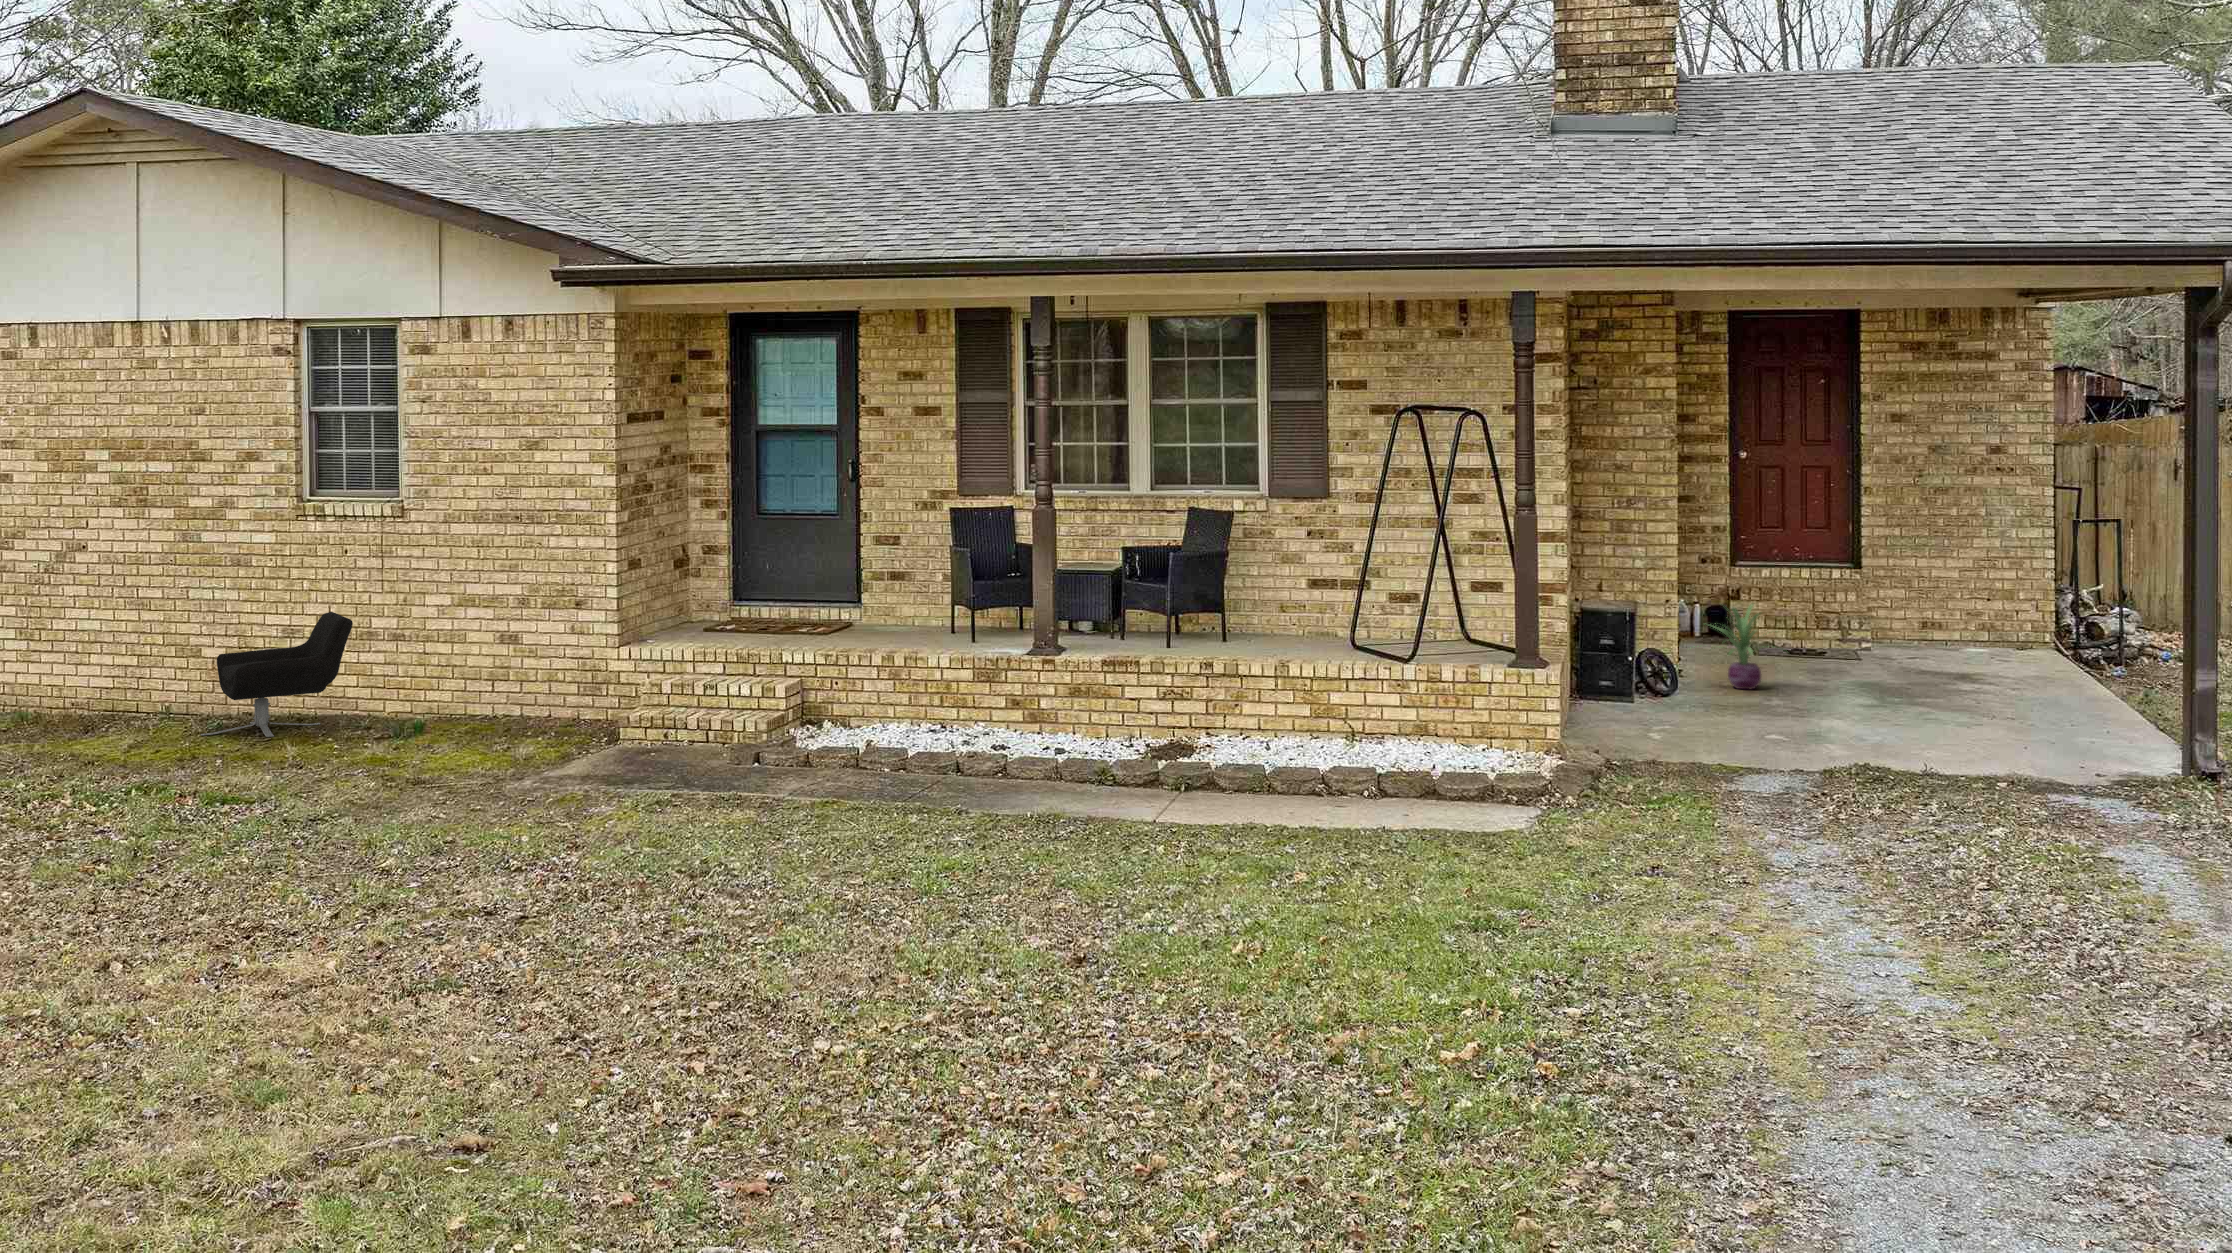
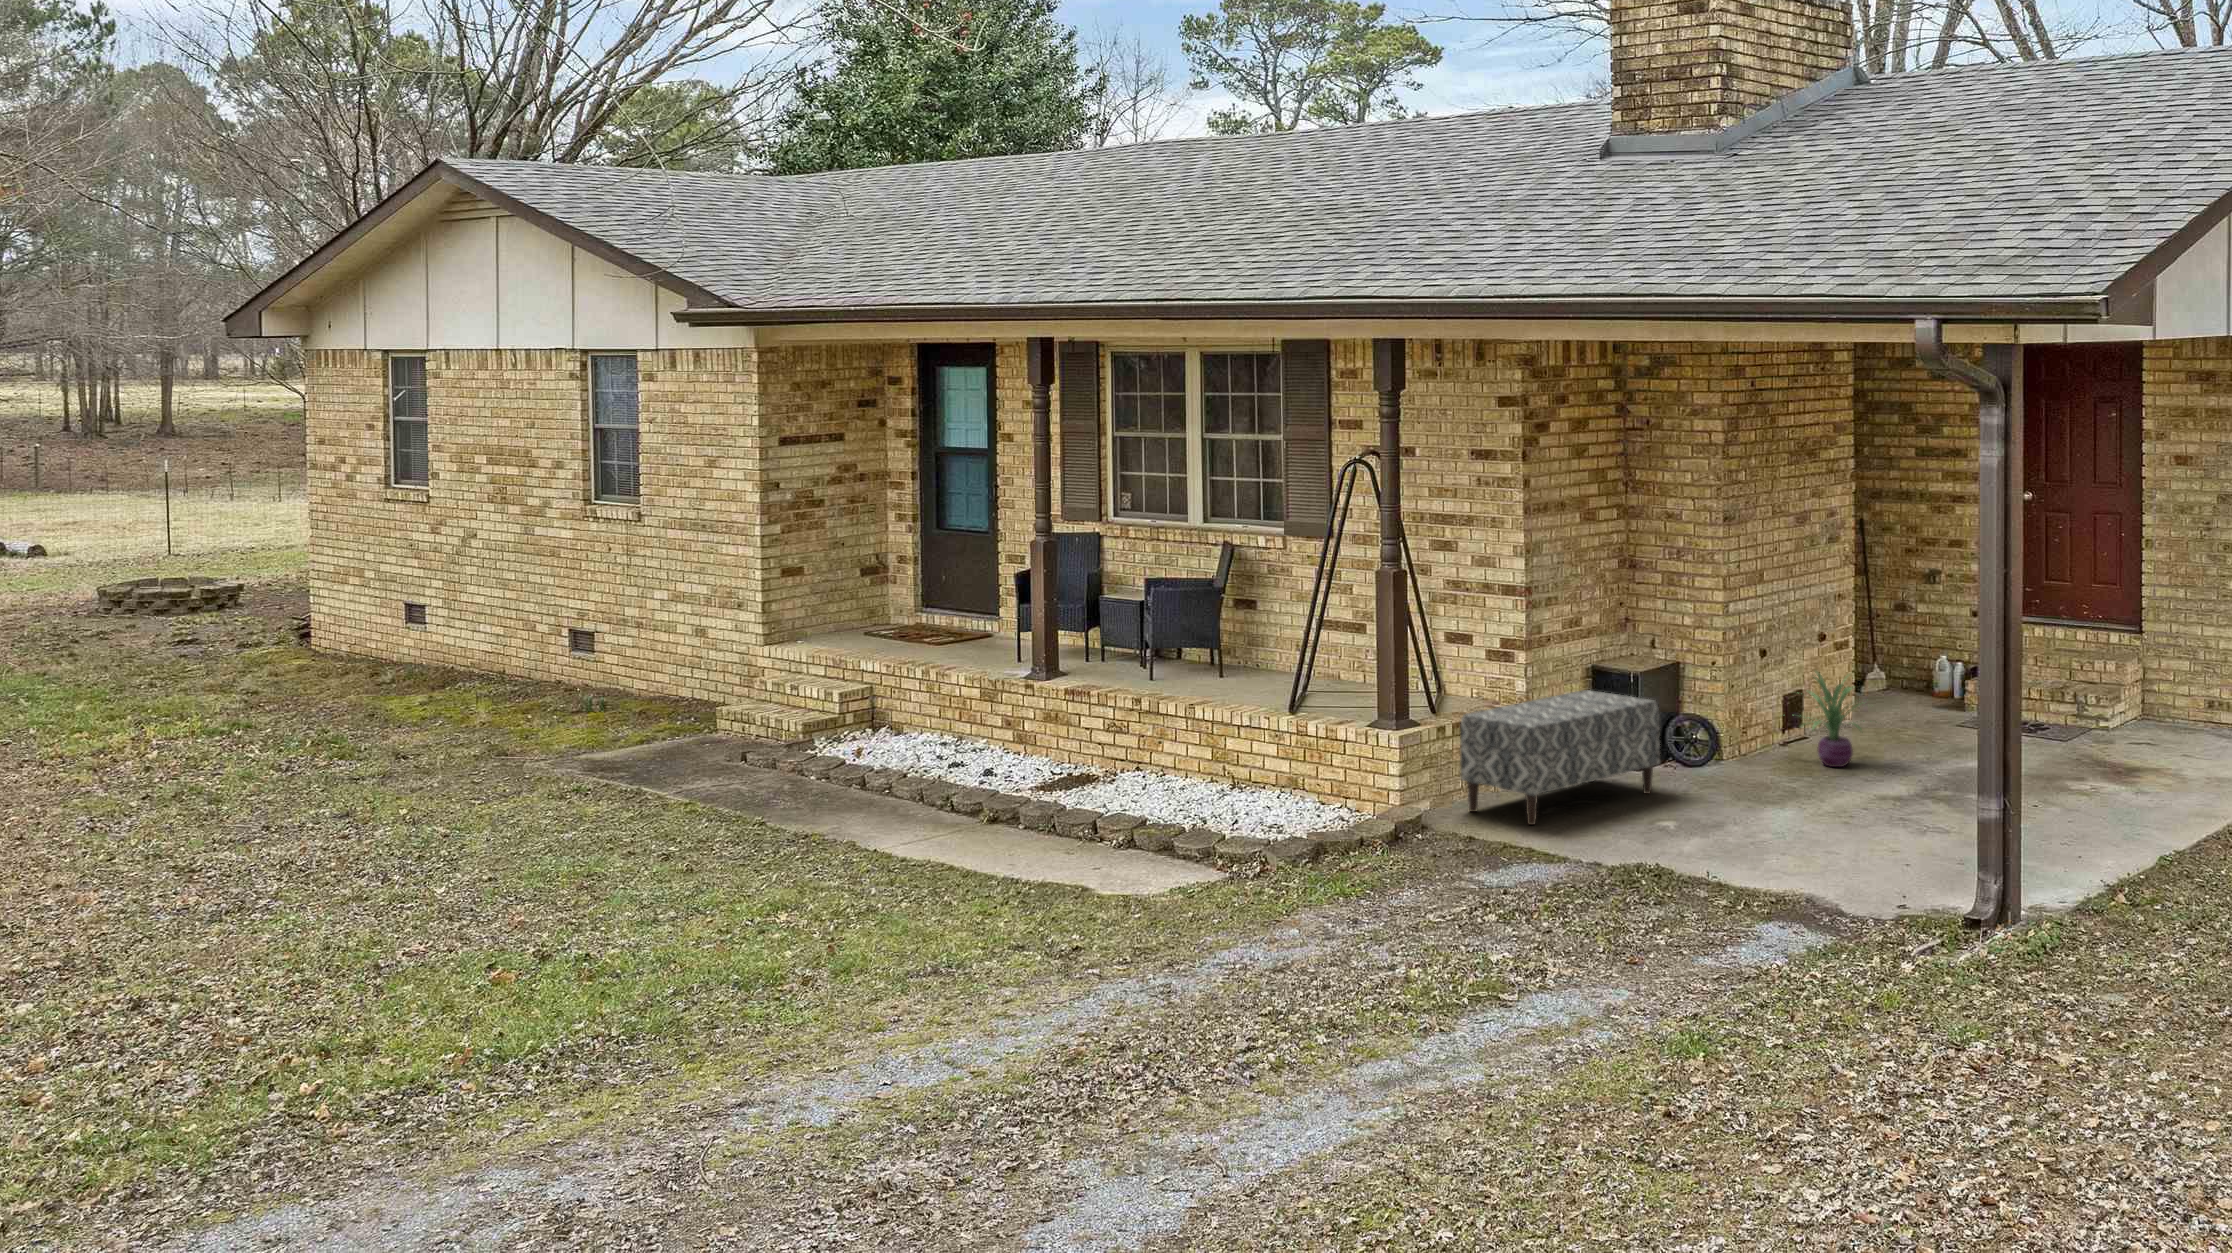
lounge chair: present [201,612,353,737] -> none [489,598,612,699]
bench: none [1576,628,1685,749] -> present [1460,690,1660,825]

